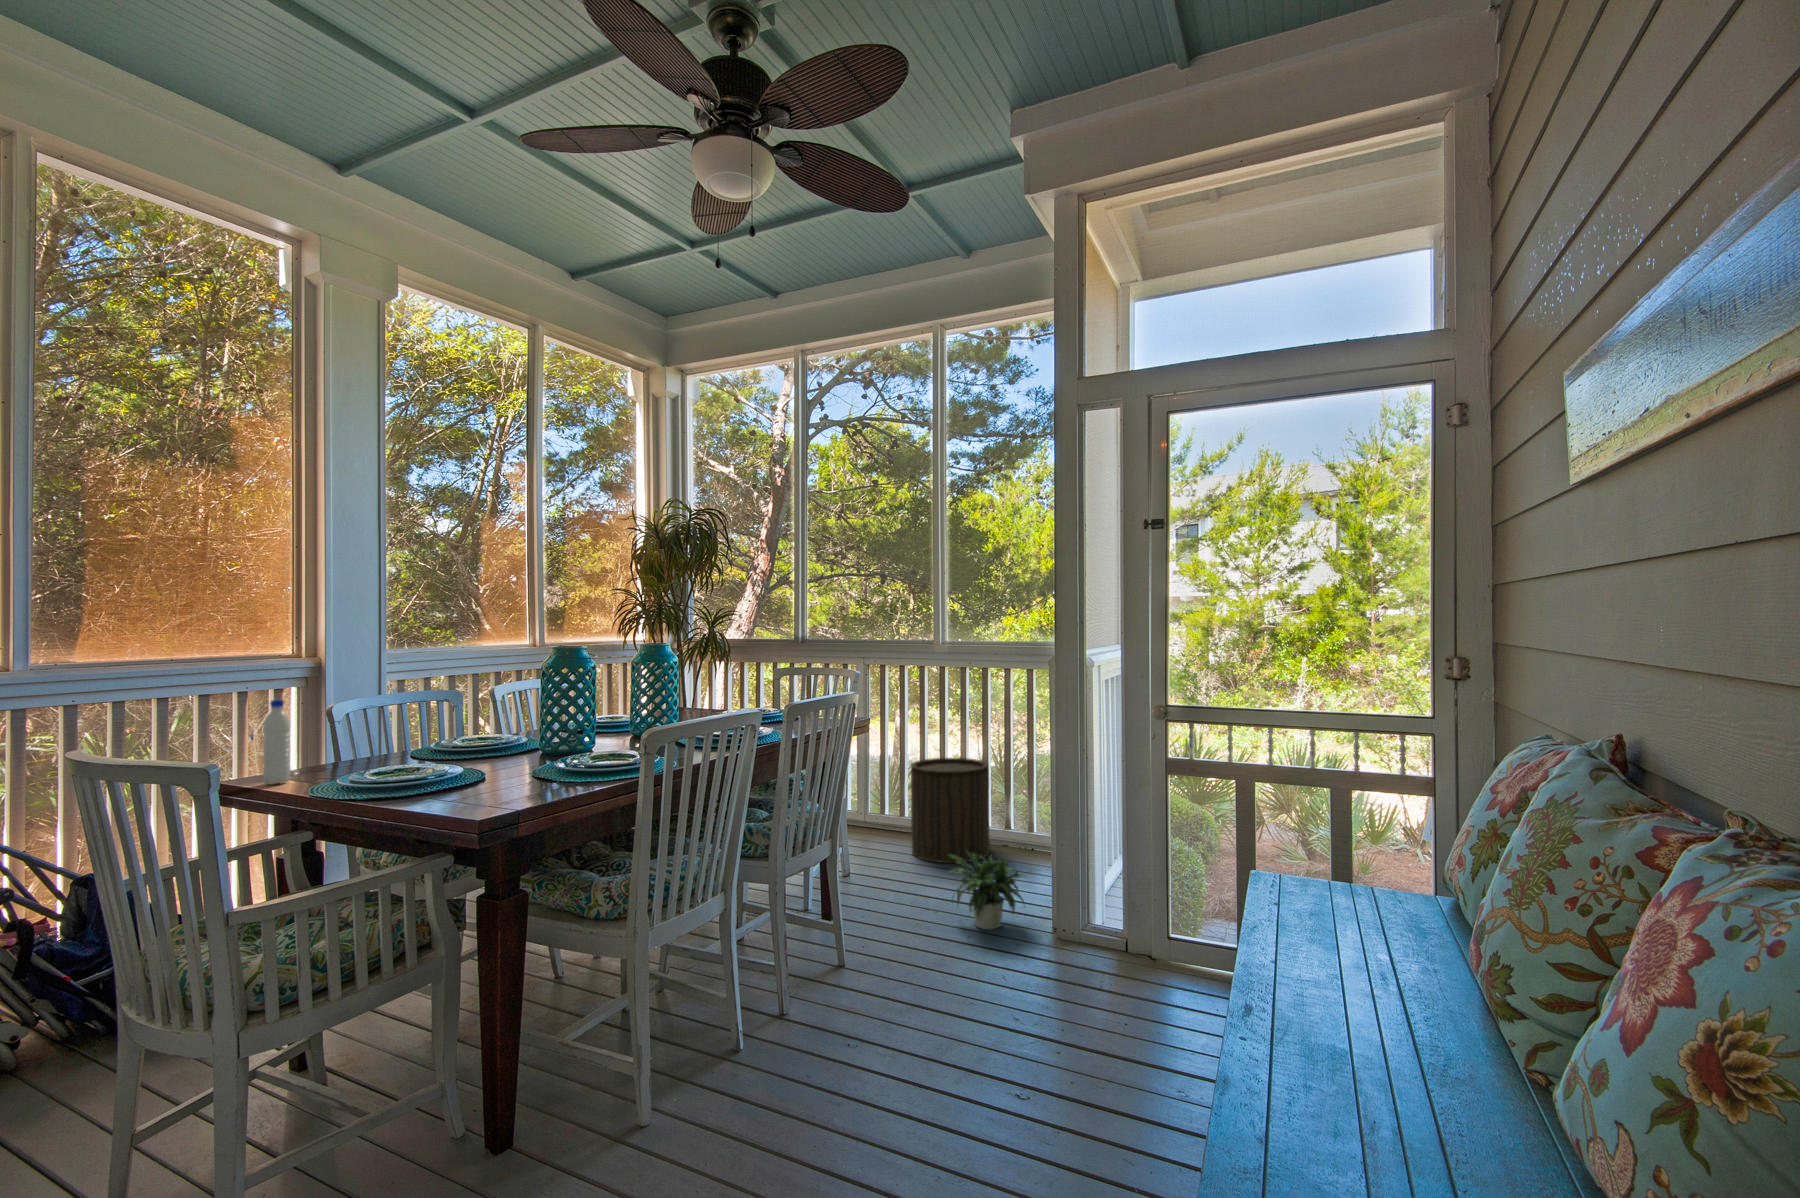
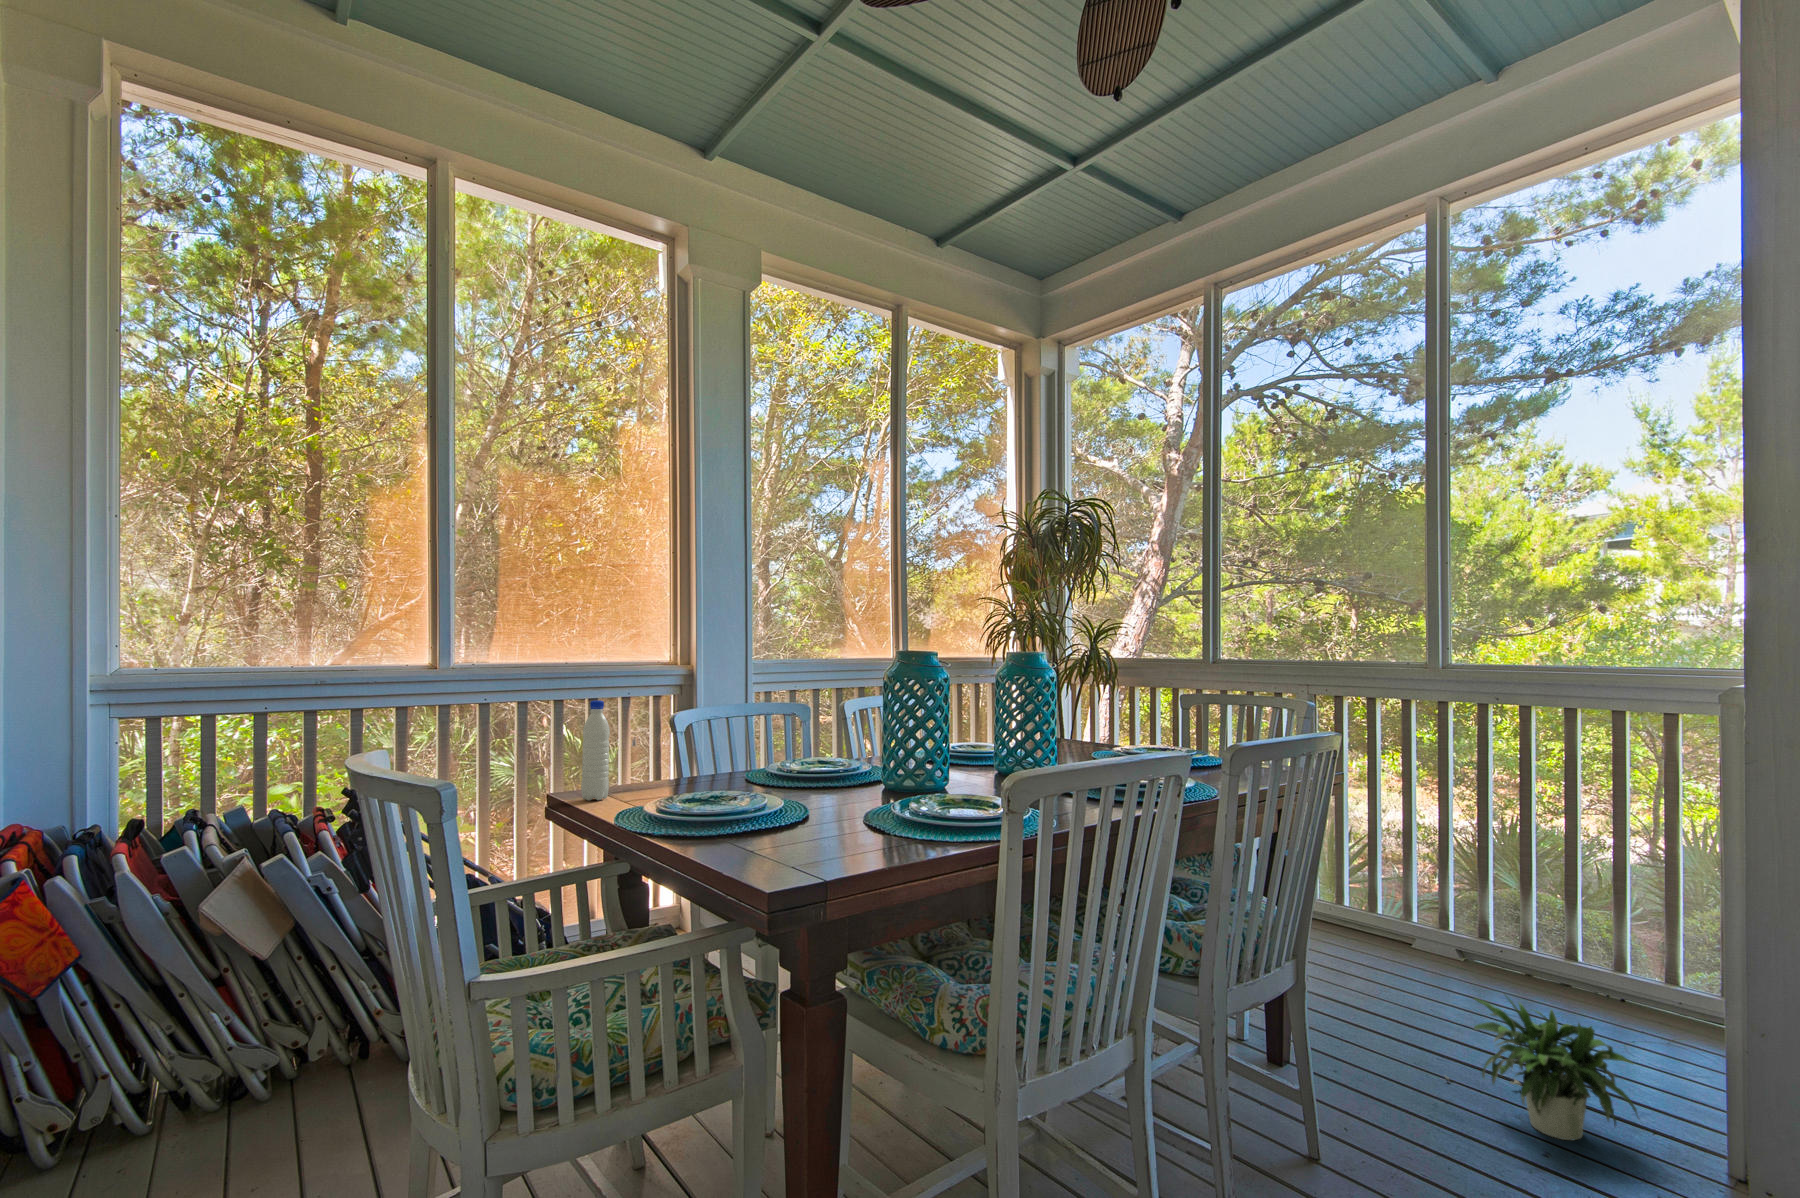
stool: present [911,758,990,863] -> none [1378,835,1516,999]

